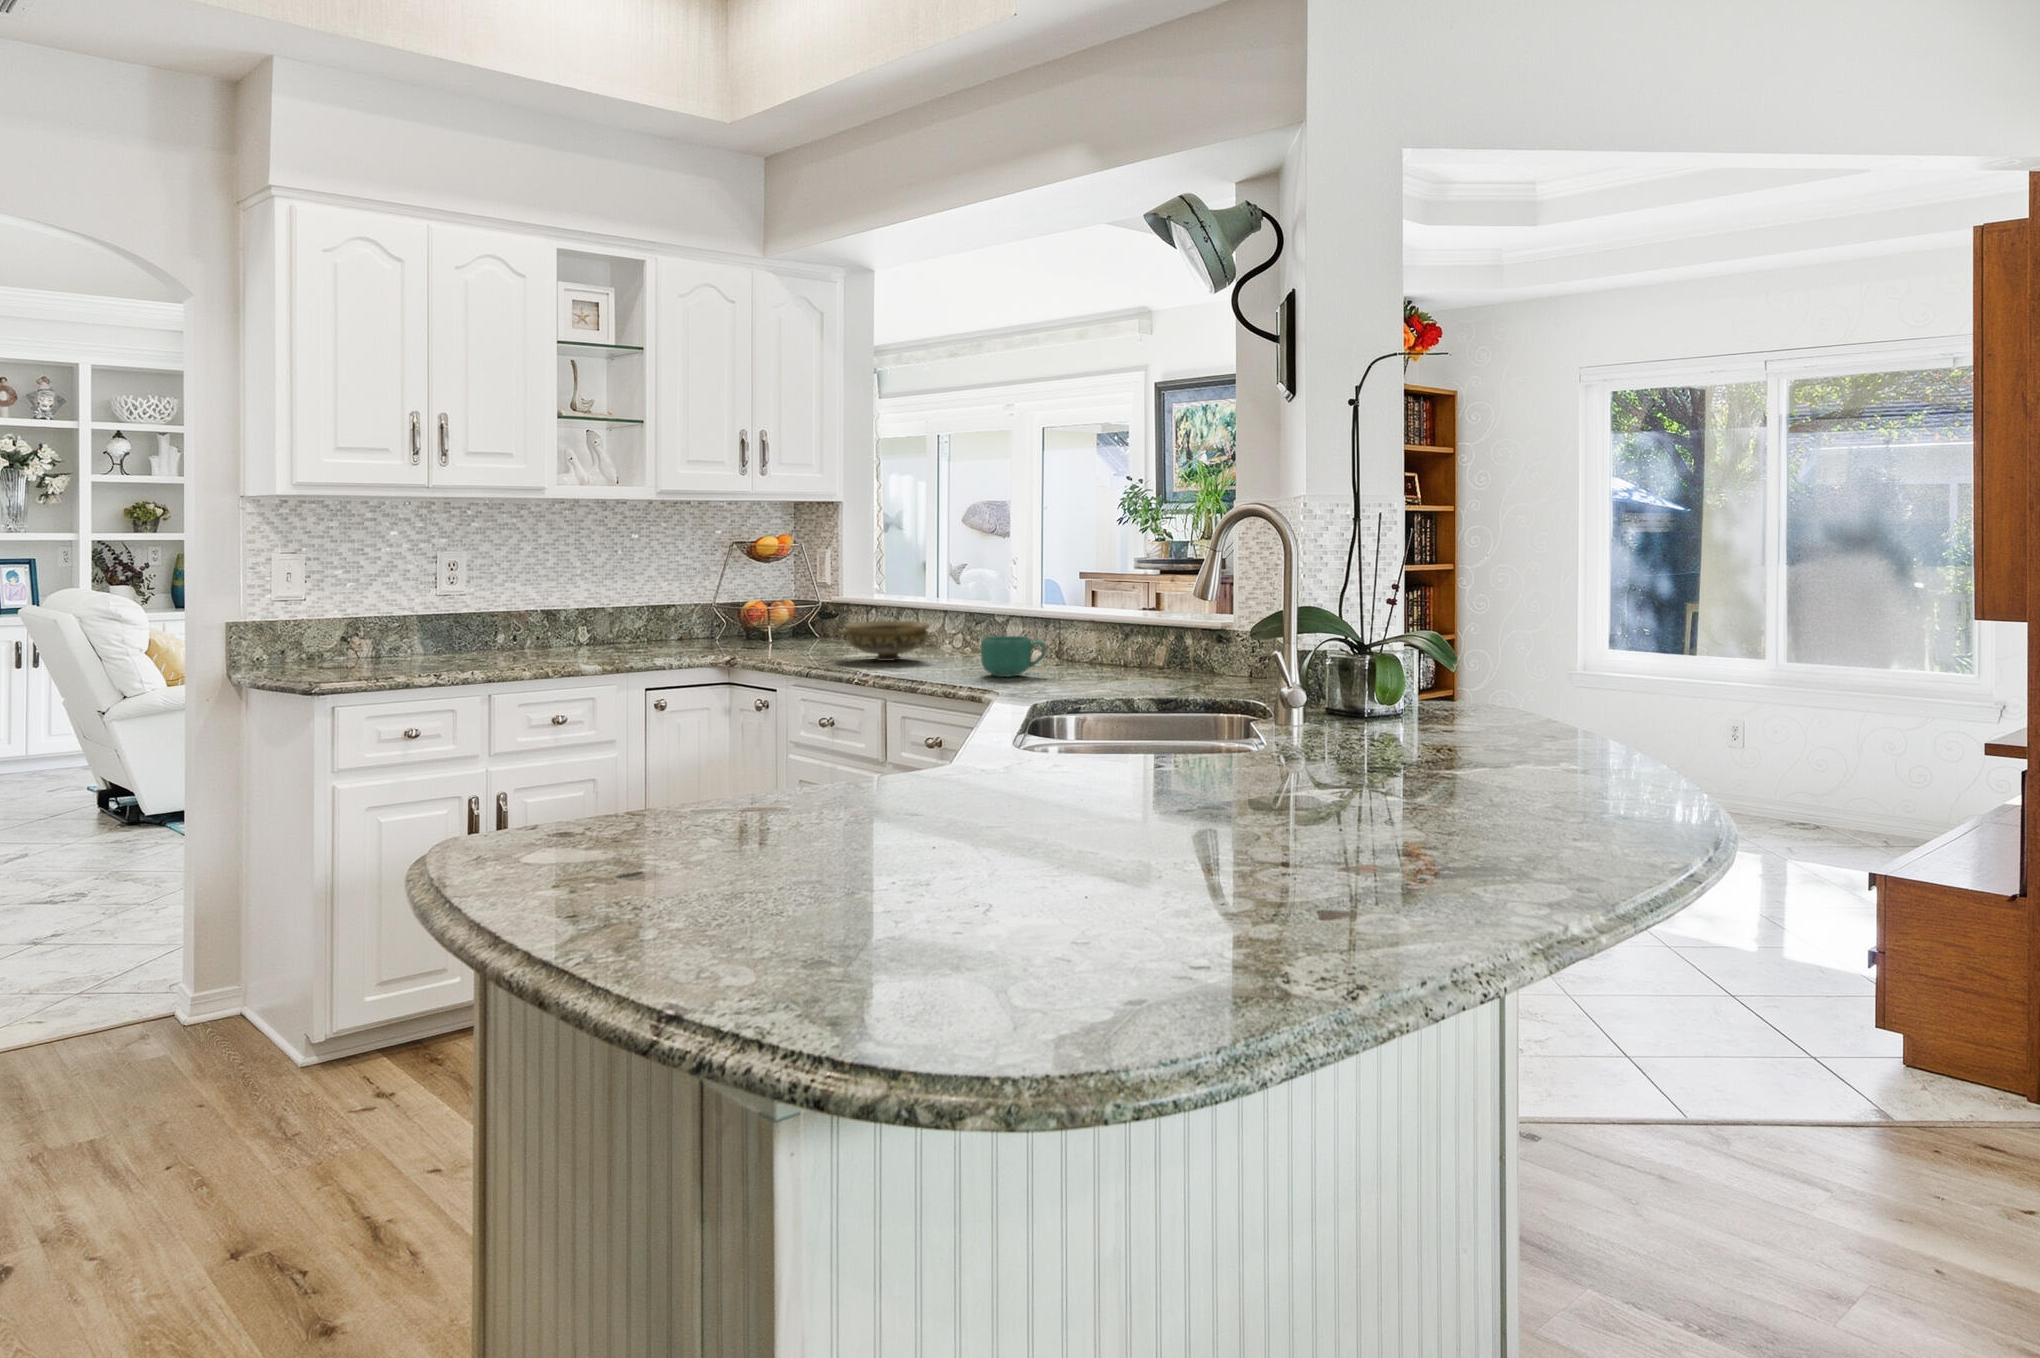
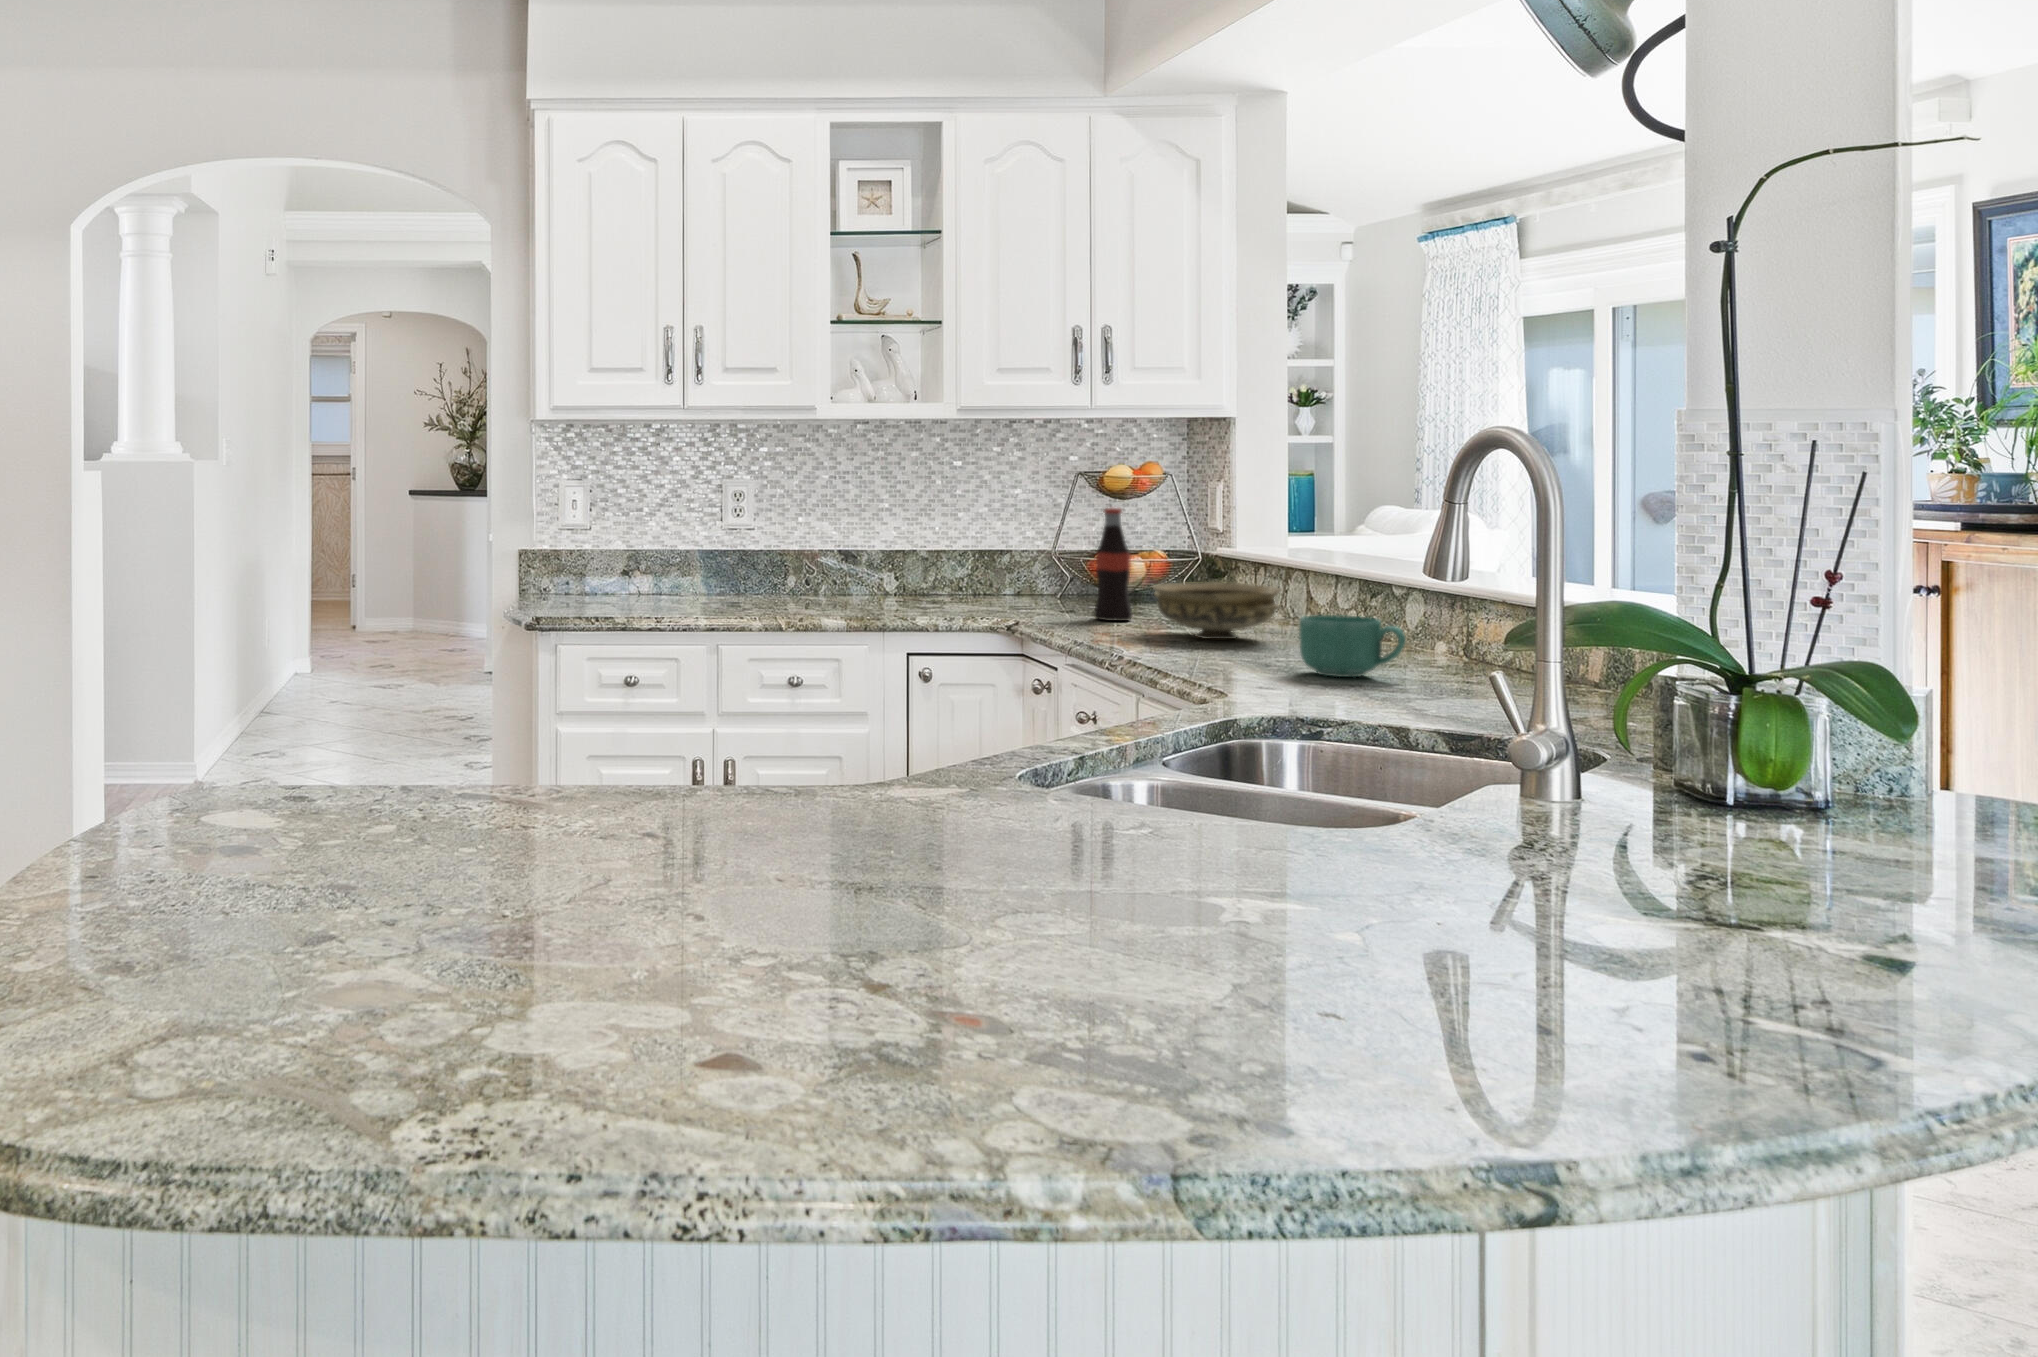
bottle: none [783,570,811,654] -> present [1094,508,1132,621]

